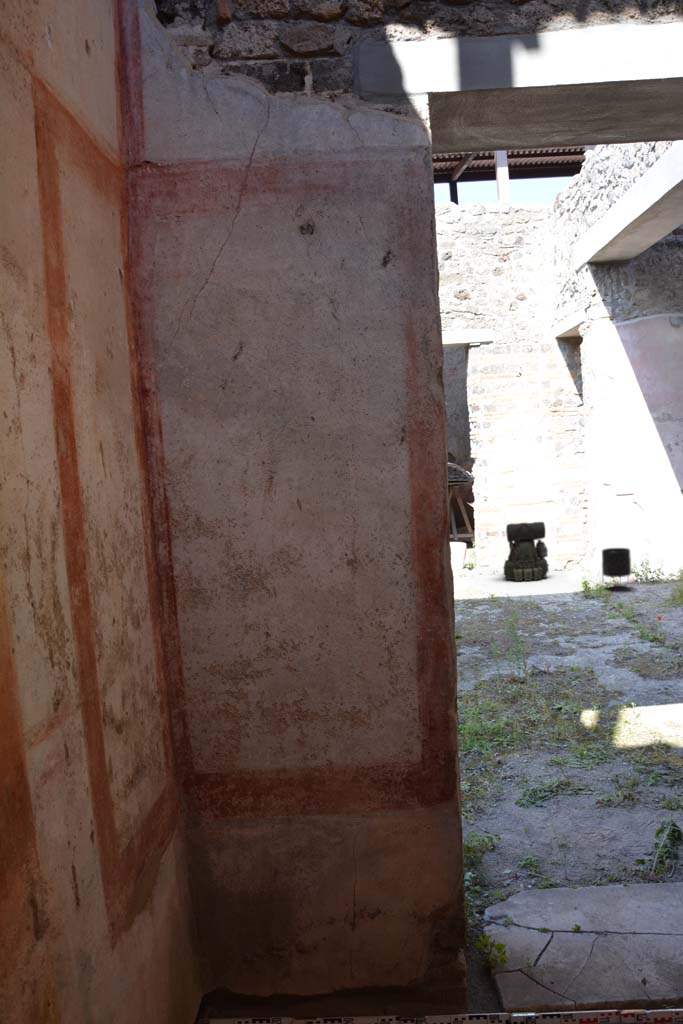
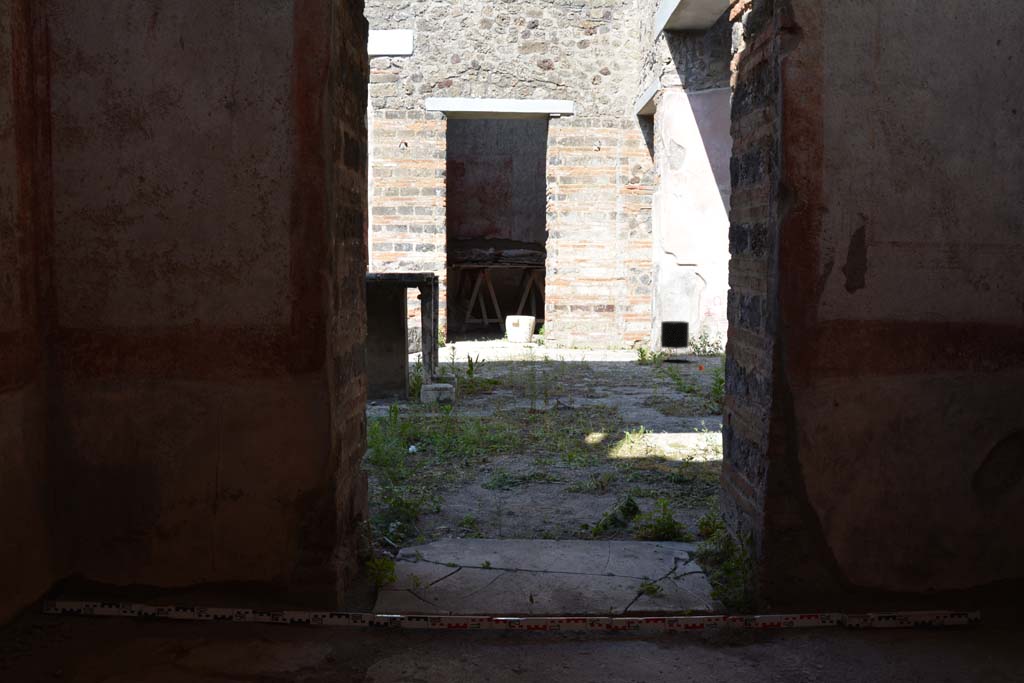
backpack: present [503,522,549,581] -> none [567,295,613,353]

